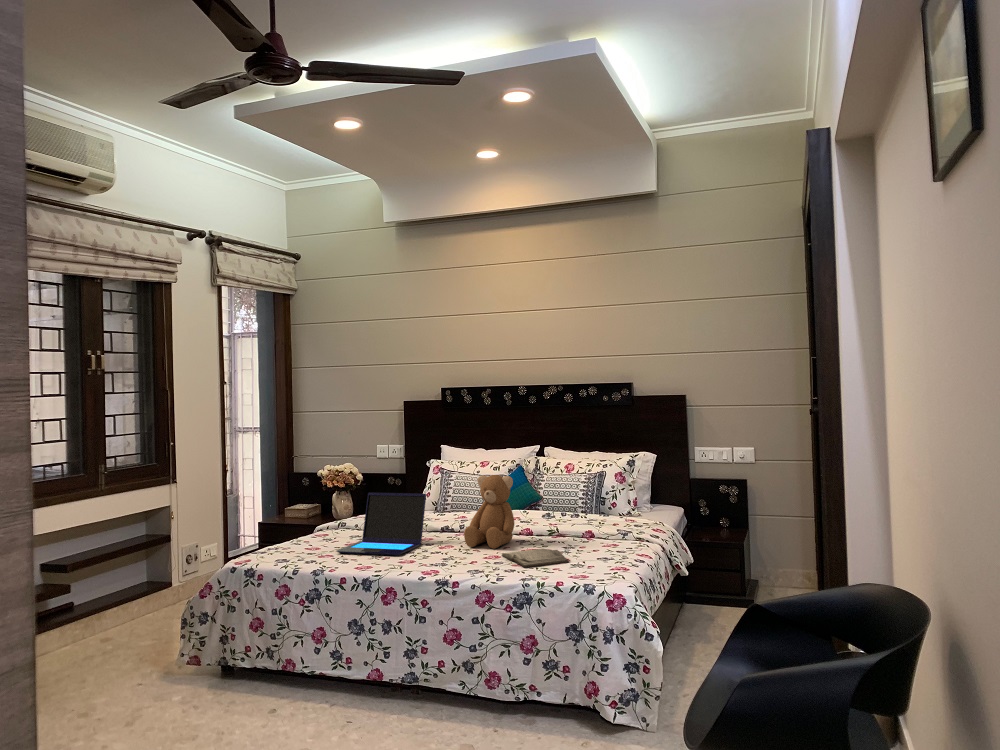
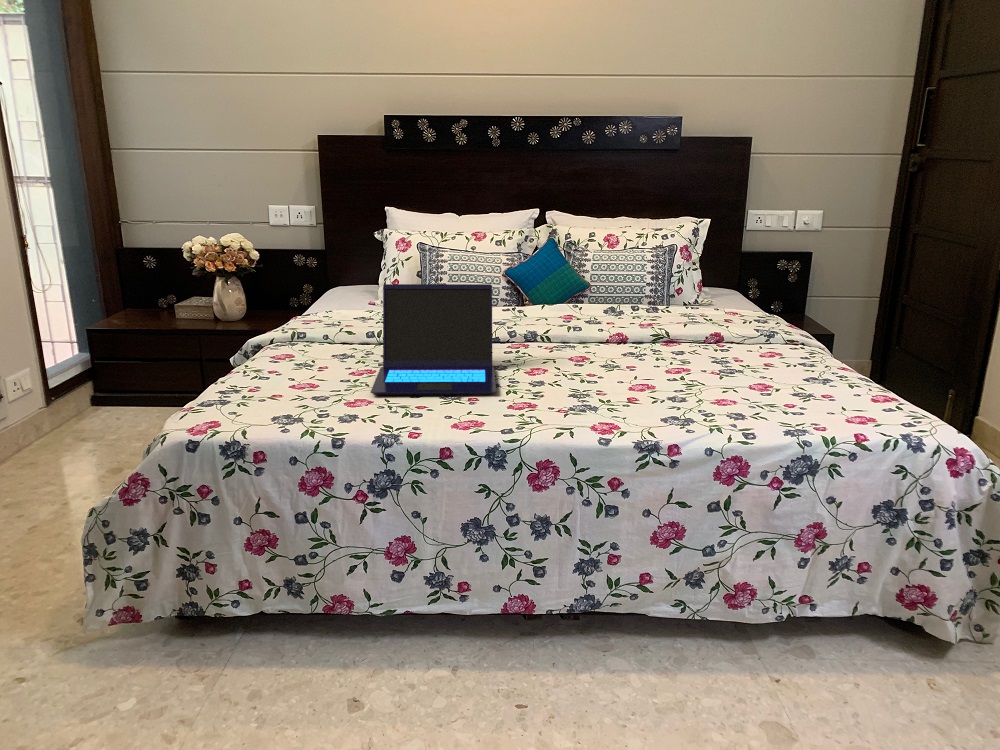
teddy bear: present [464,475,514,549] -> none [565,252,641,370]
diary: present [502,549,568,568] -> none [662,367,789,407]

